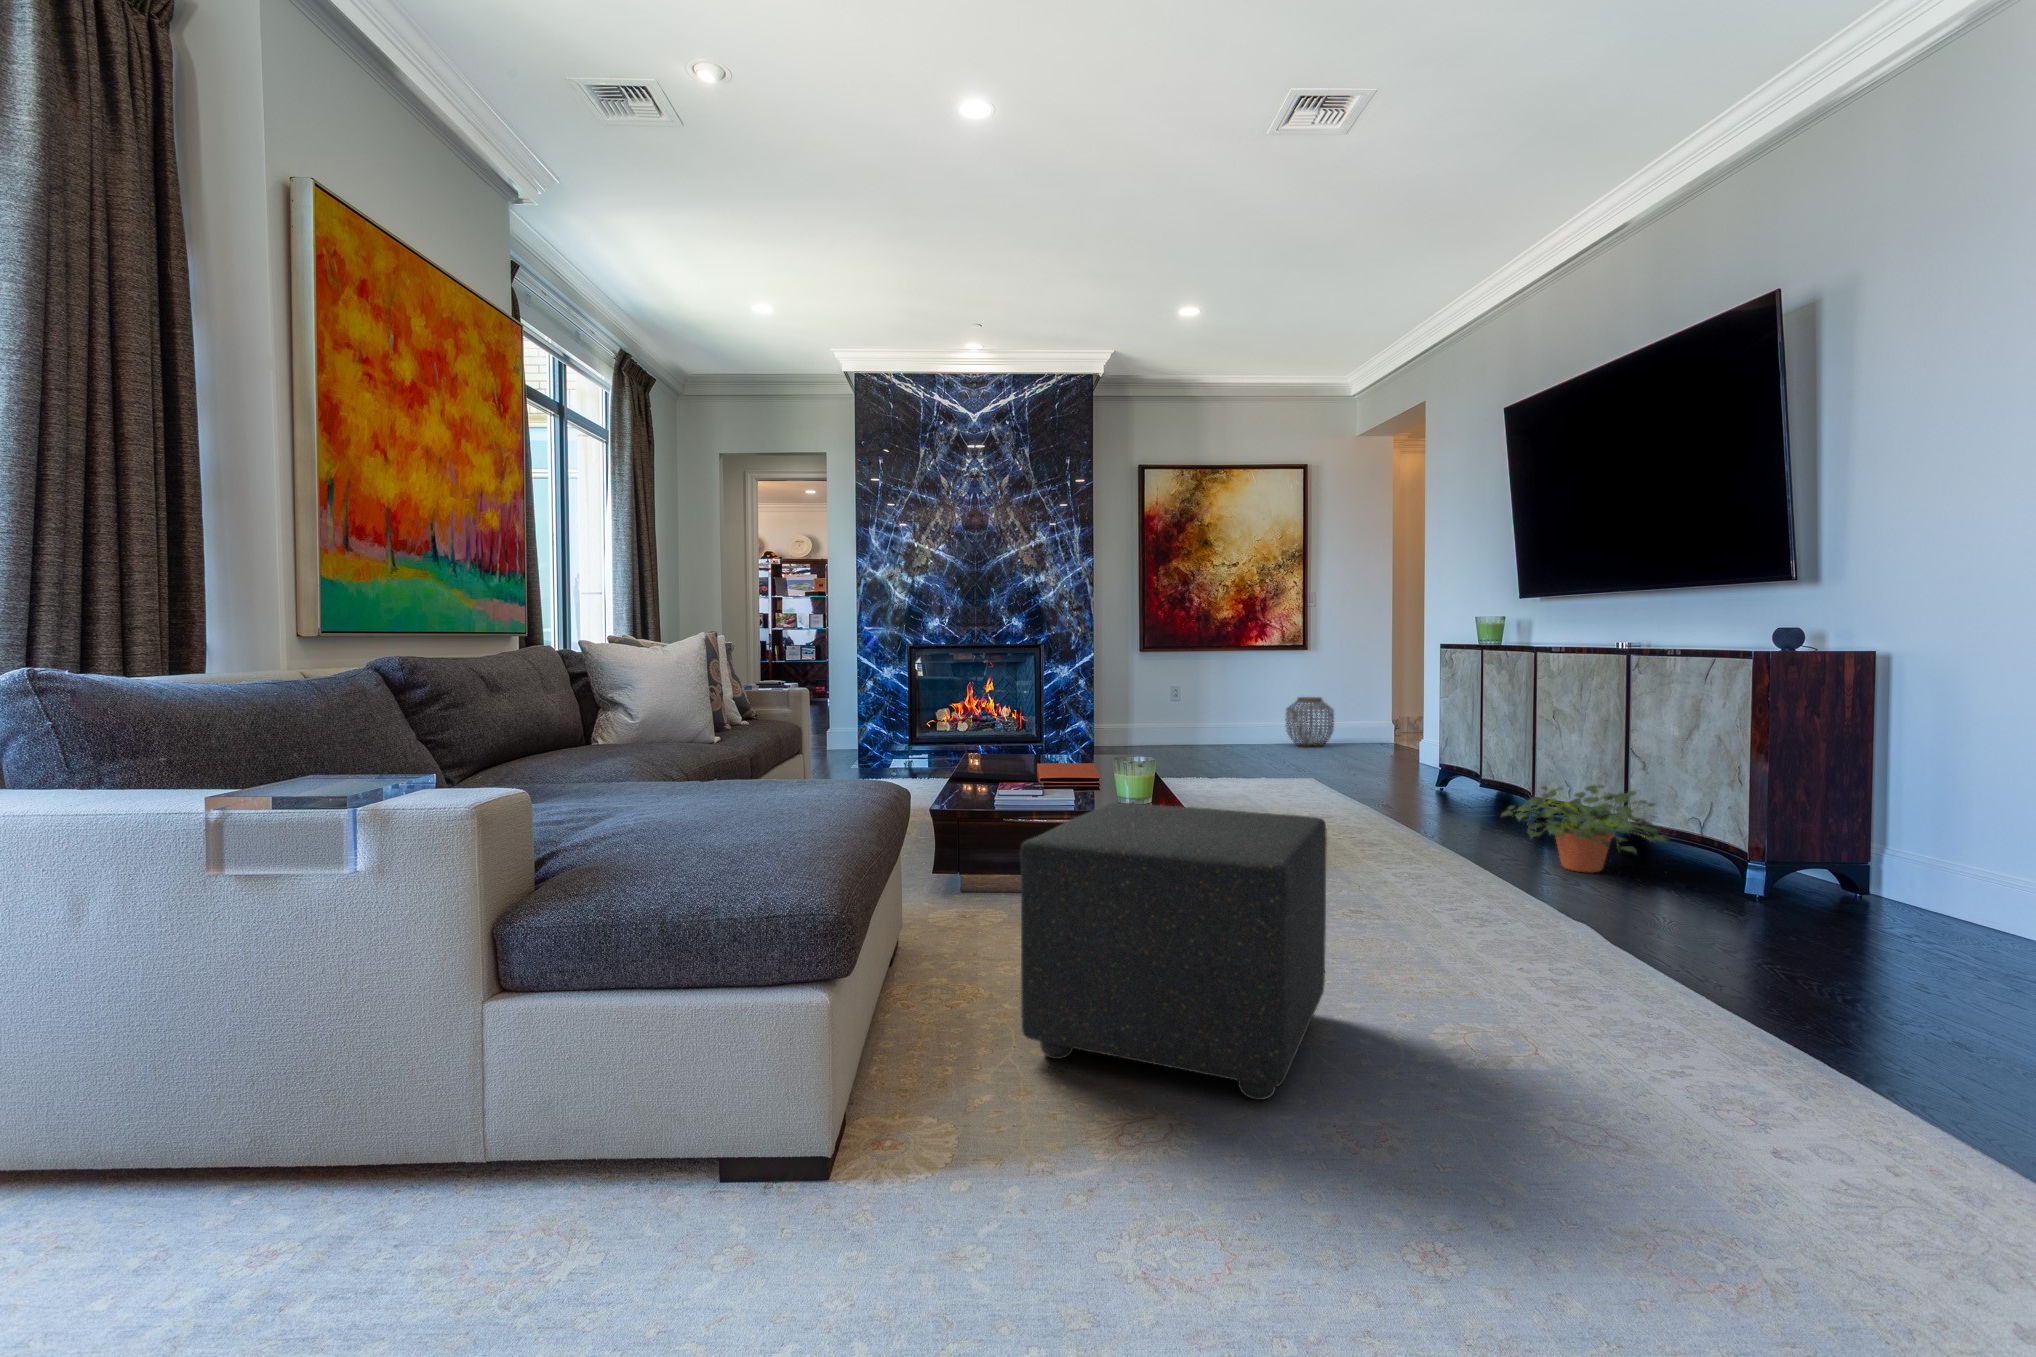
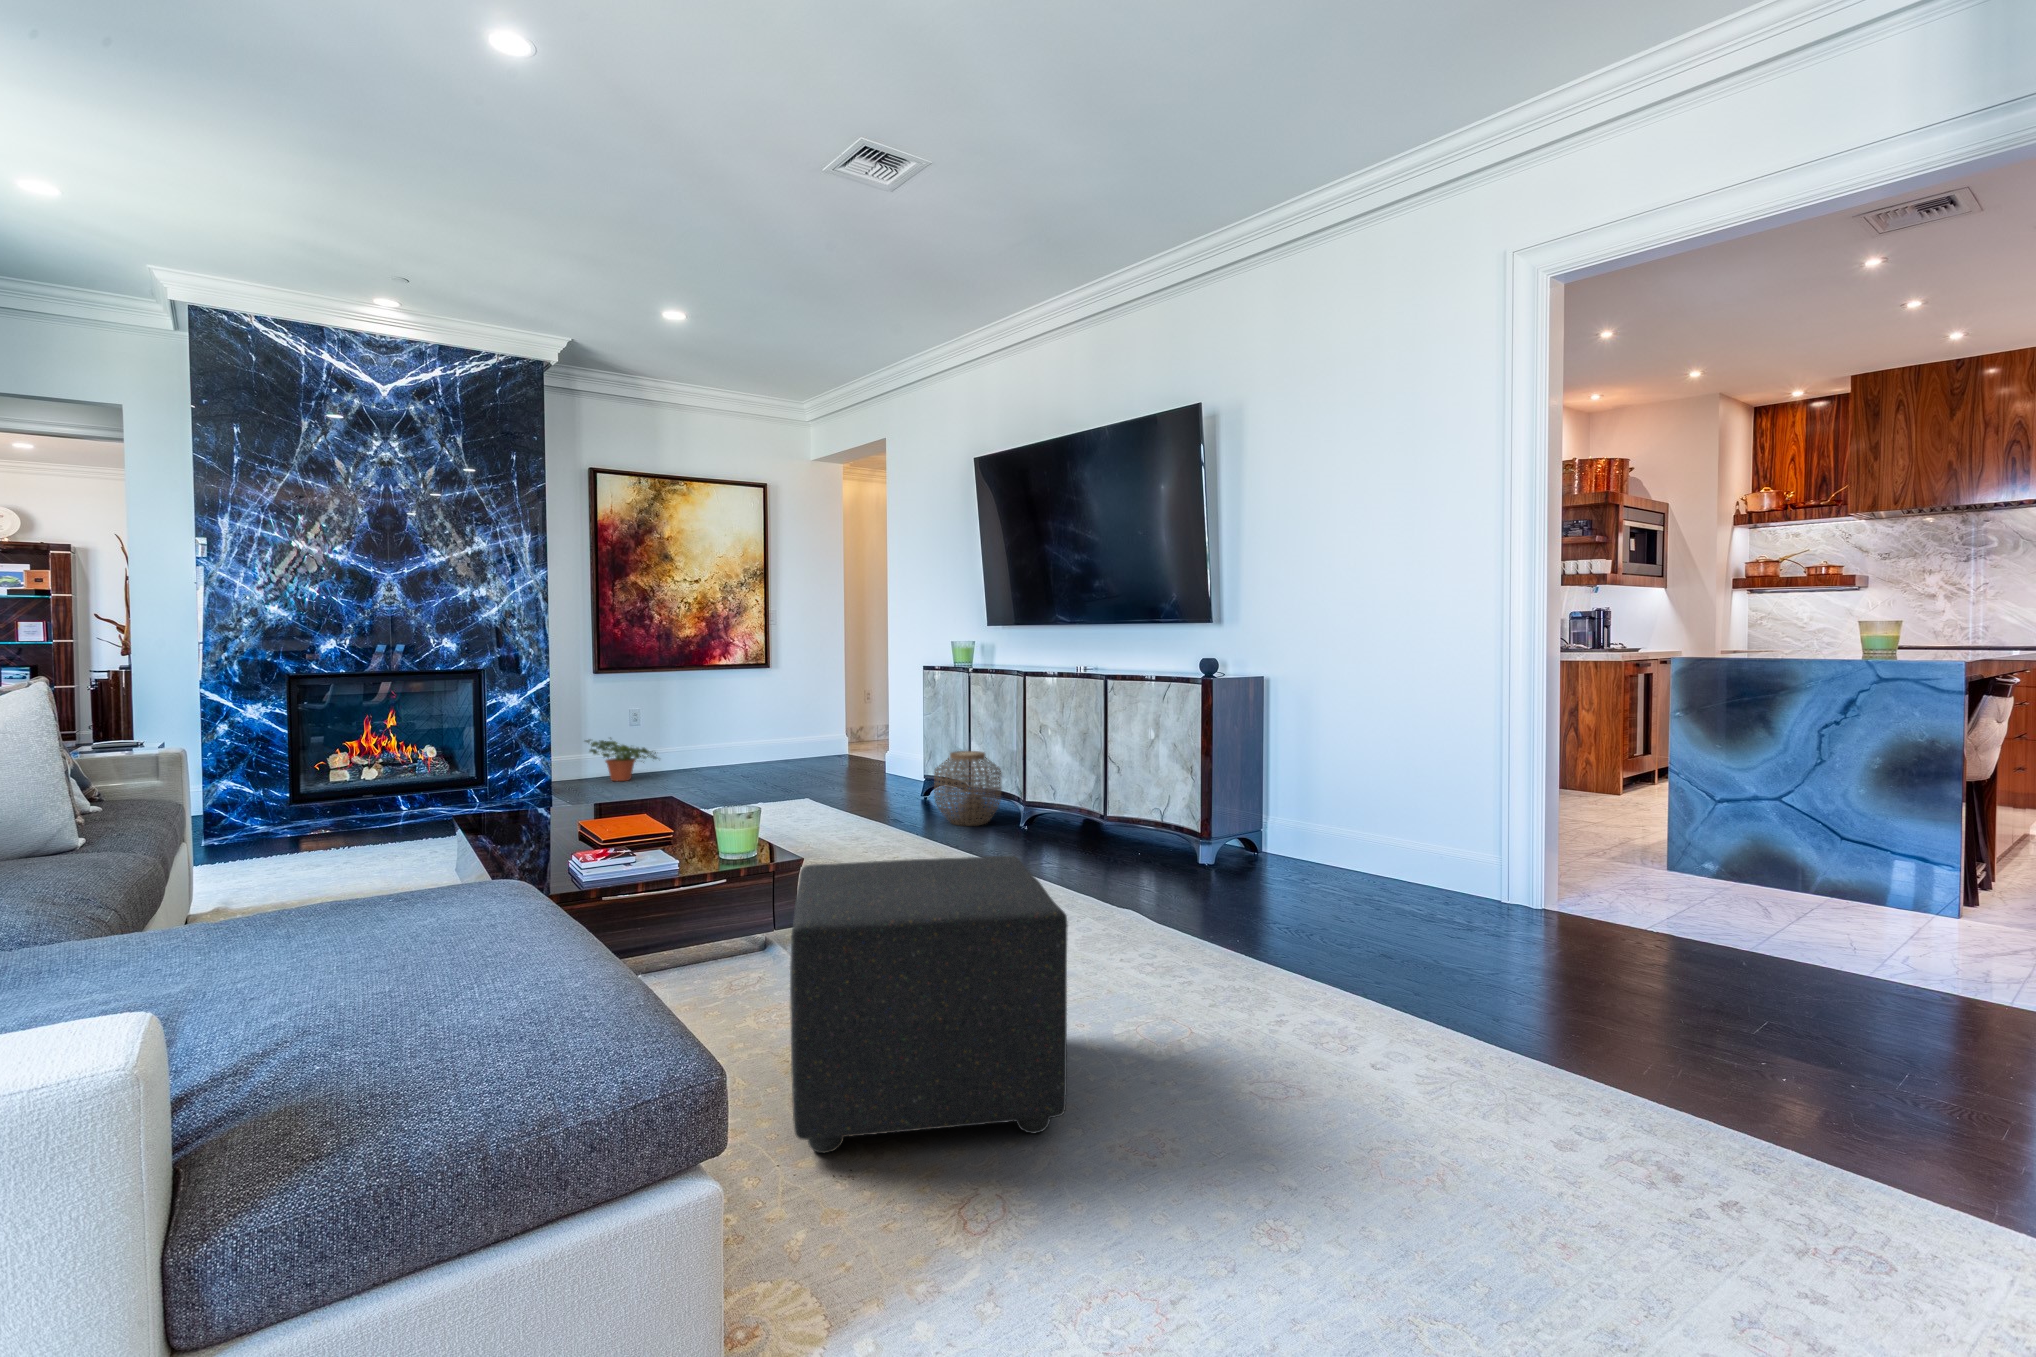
woven basket: present [1286,697,1334,747] -> present [934,751,1001,826]
potted plant: present [1502,785,1670,873] -> present [585,740,657,781]

